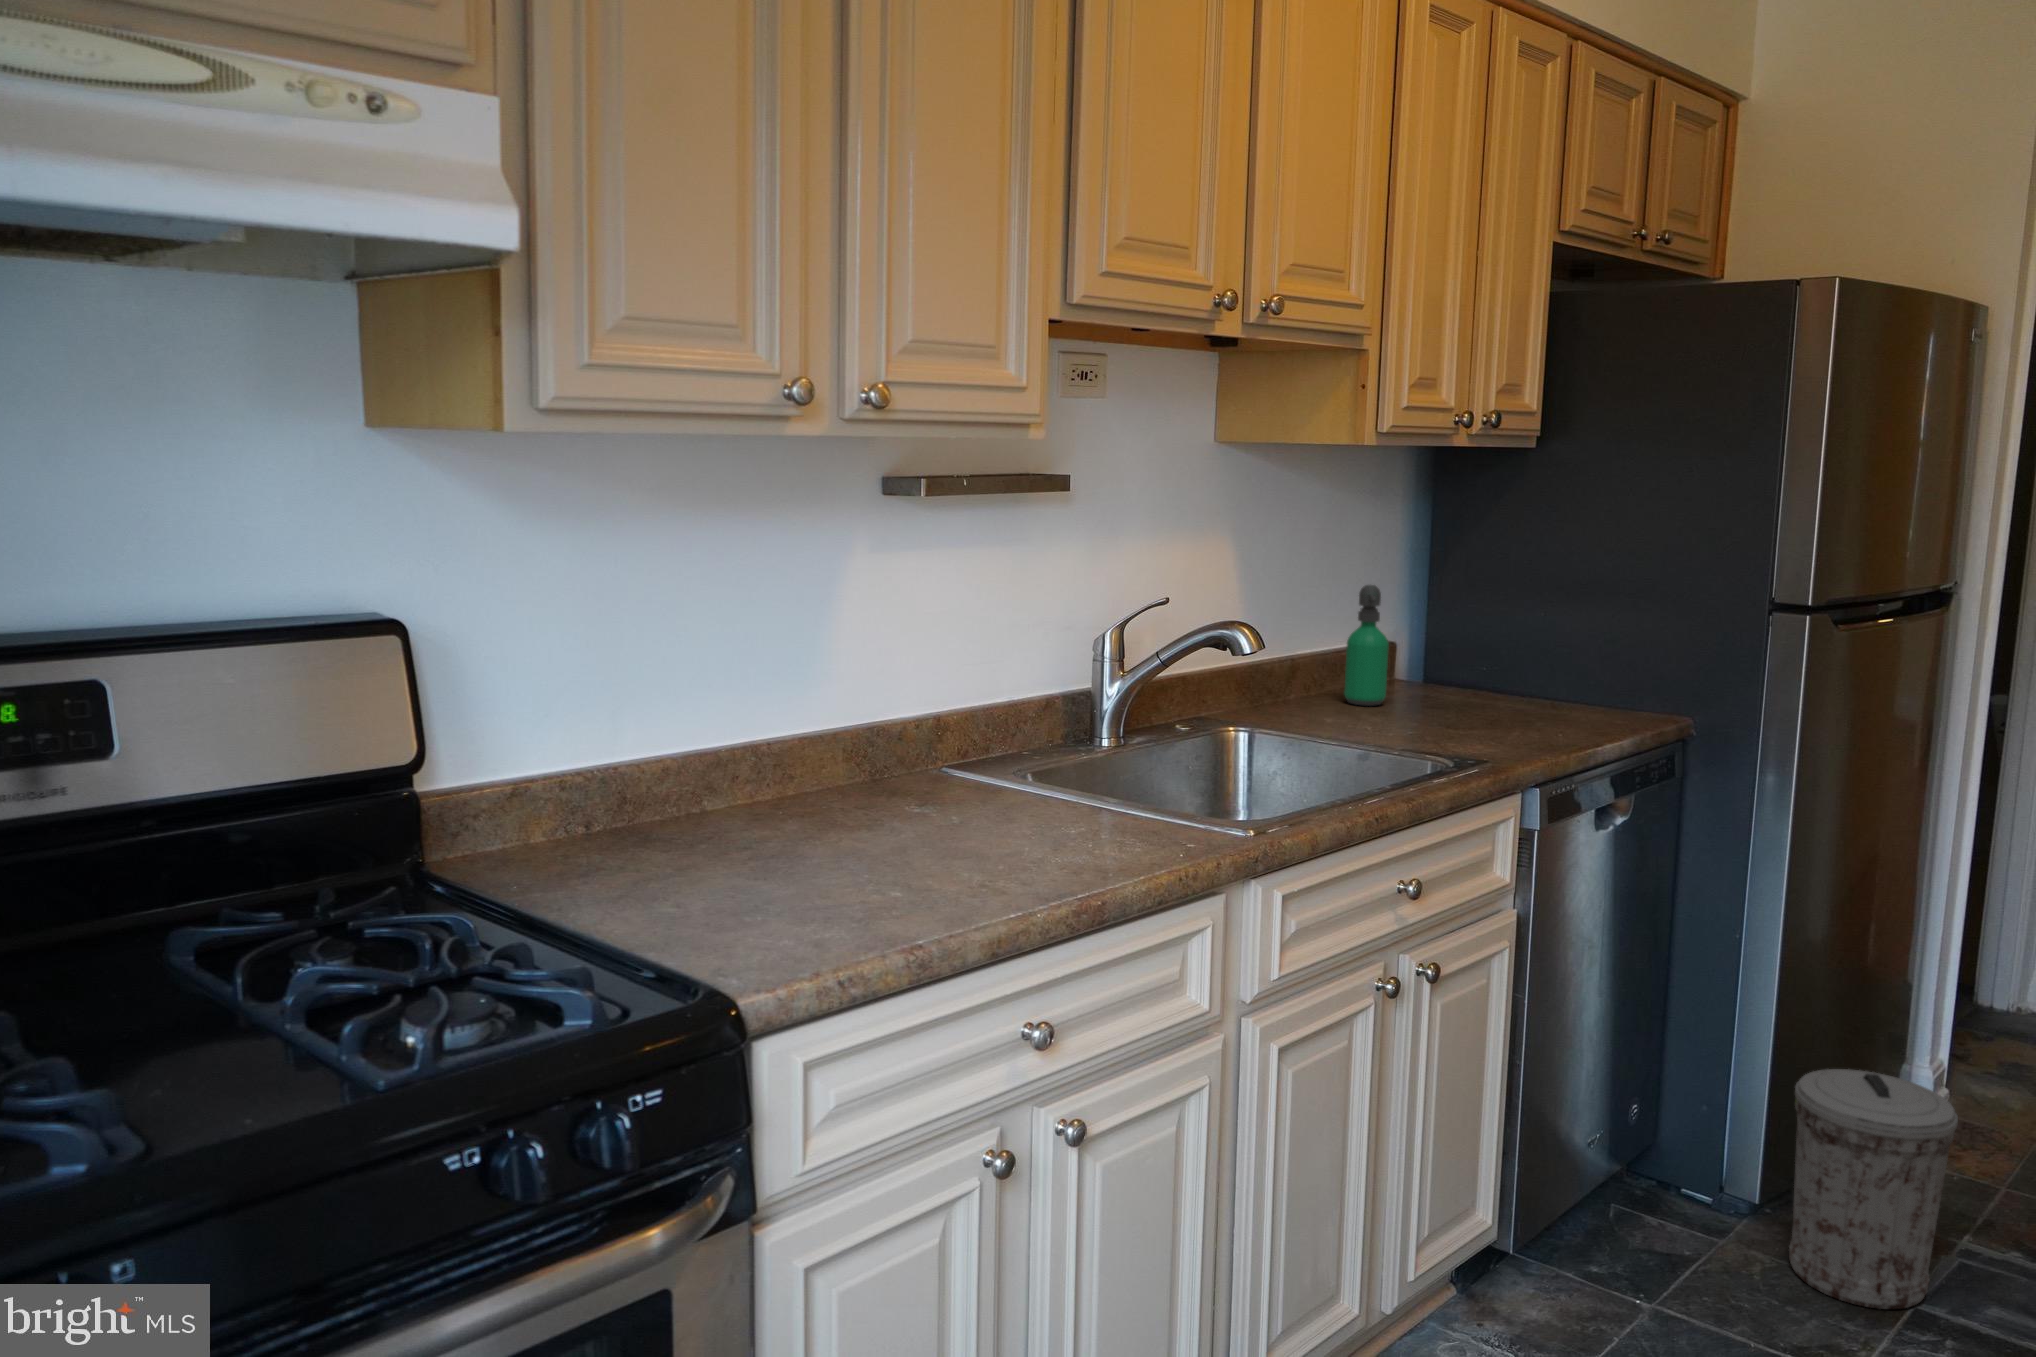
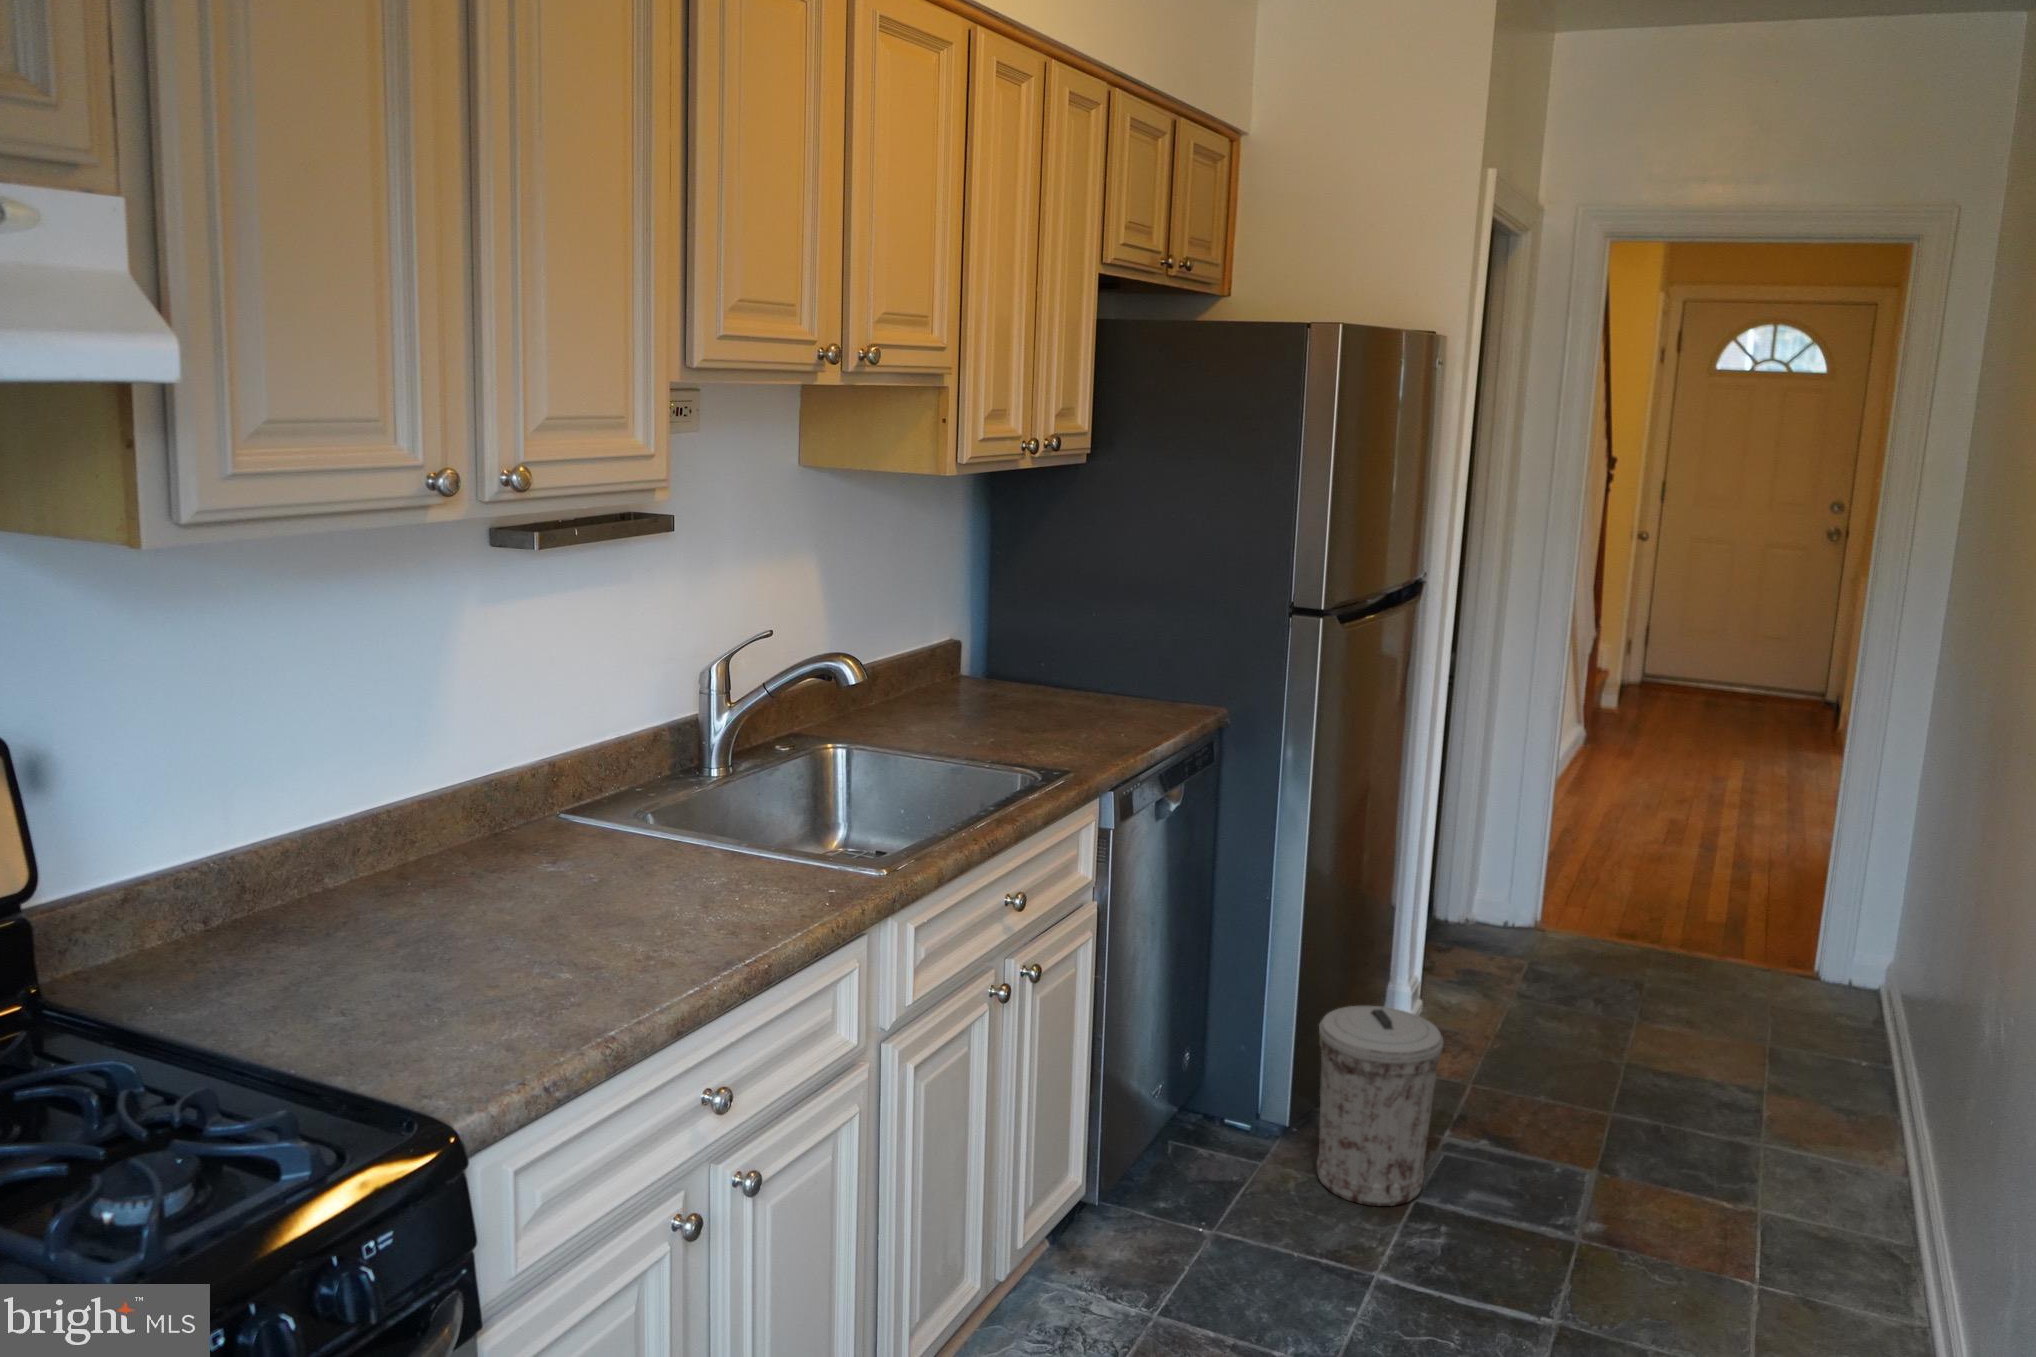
soap dispenser: present [1344,585,1389,706] -> none [925,597,965,712]

